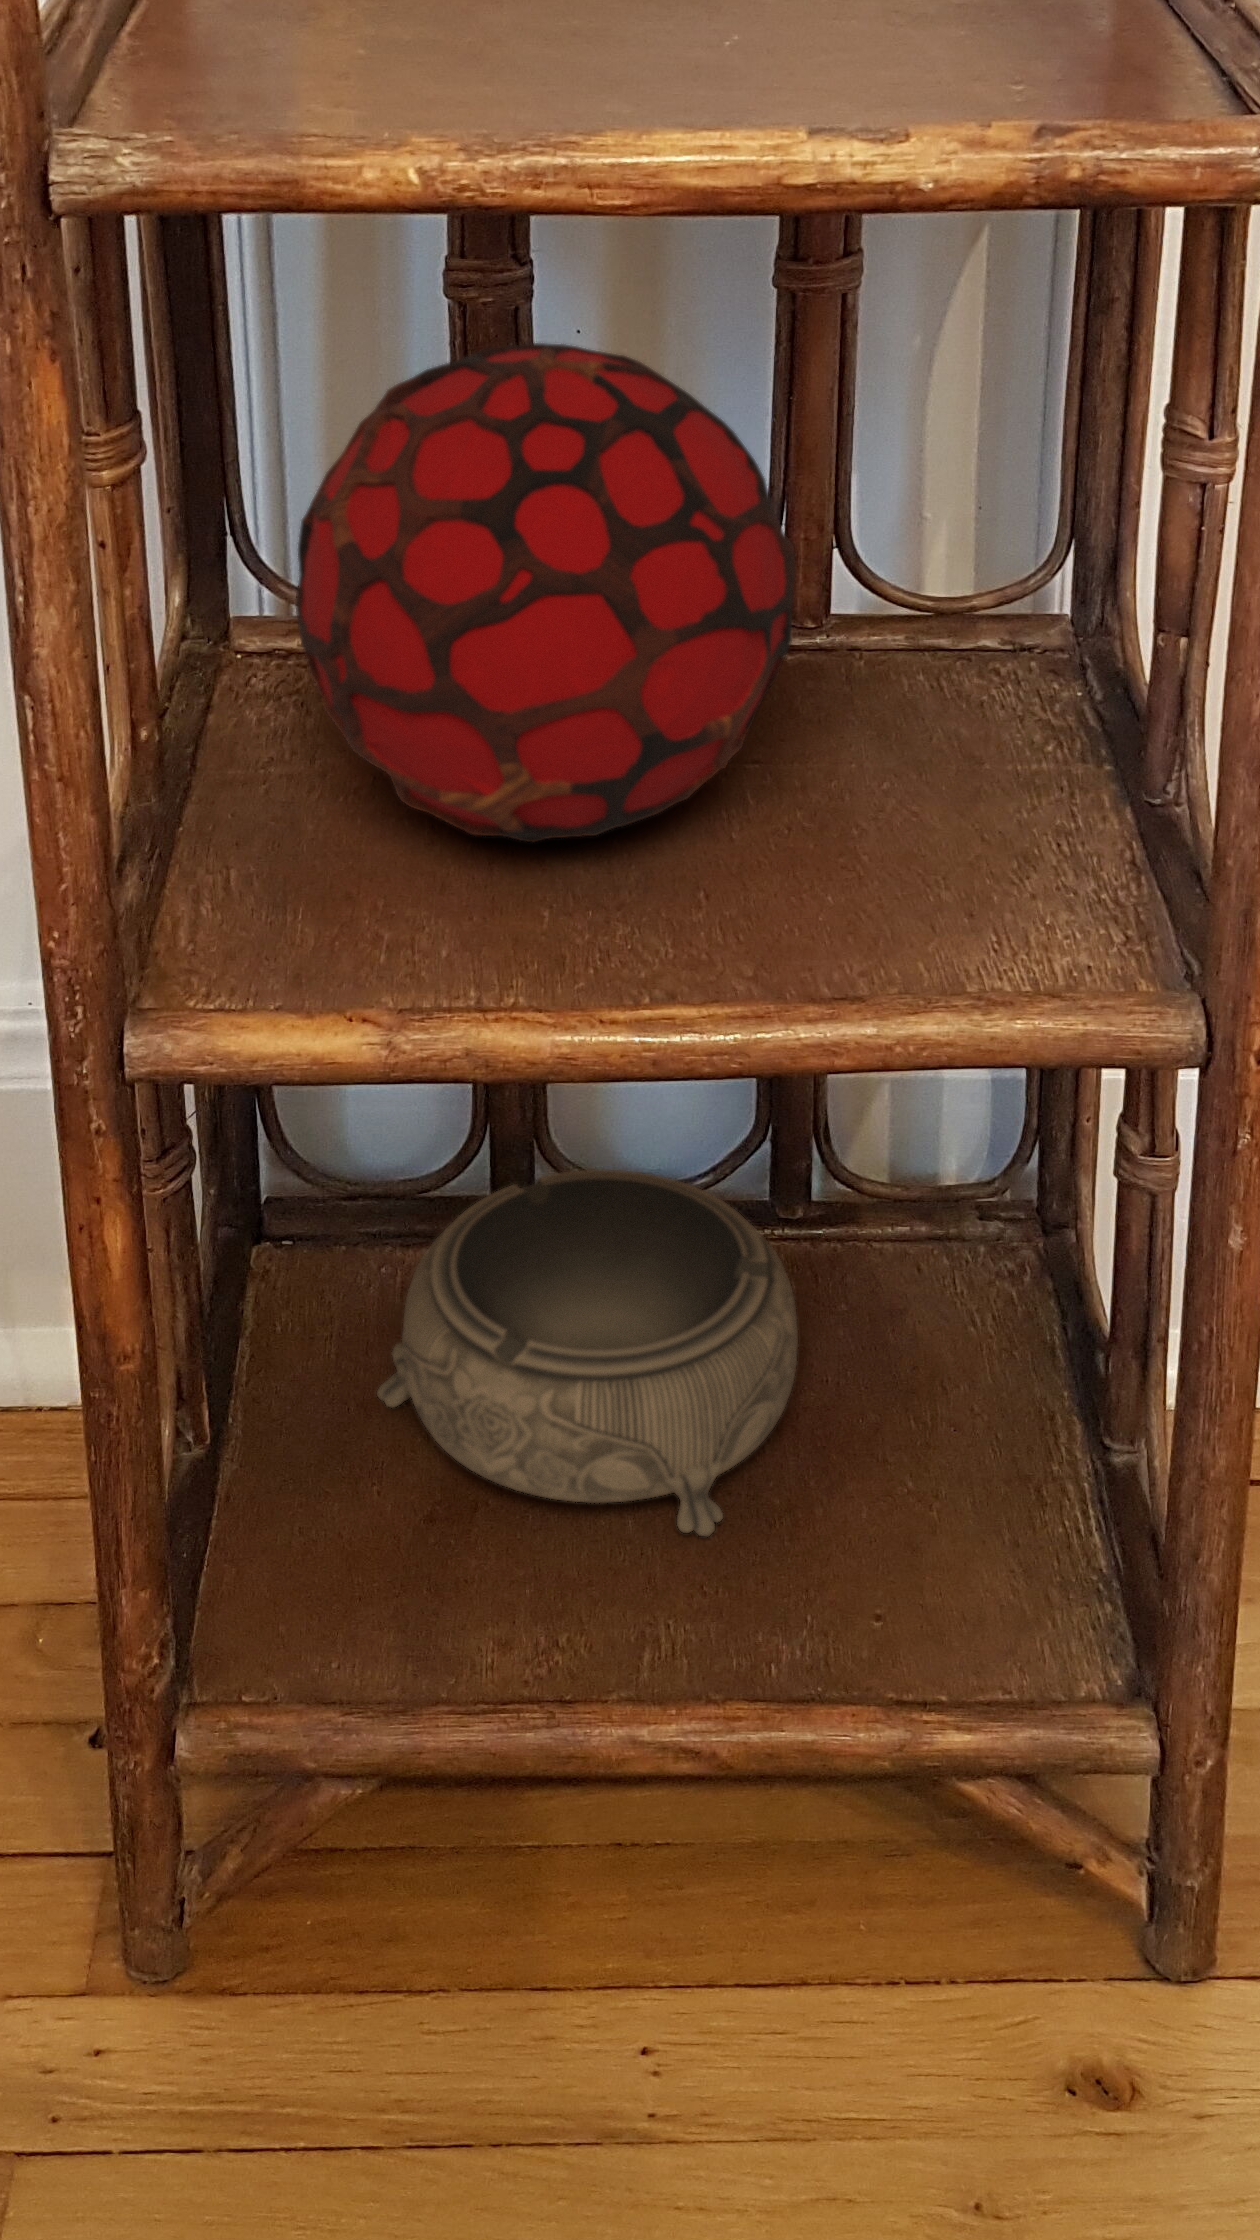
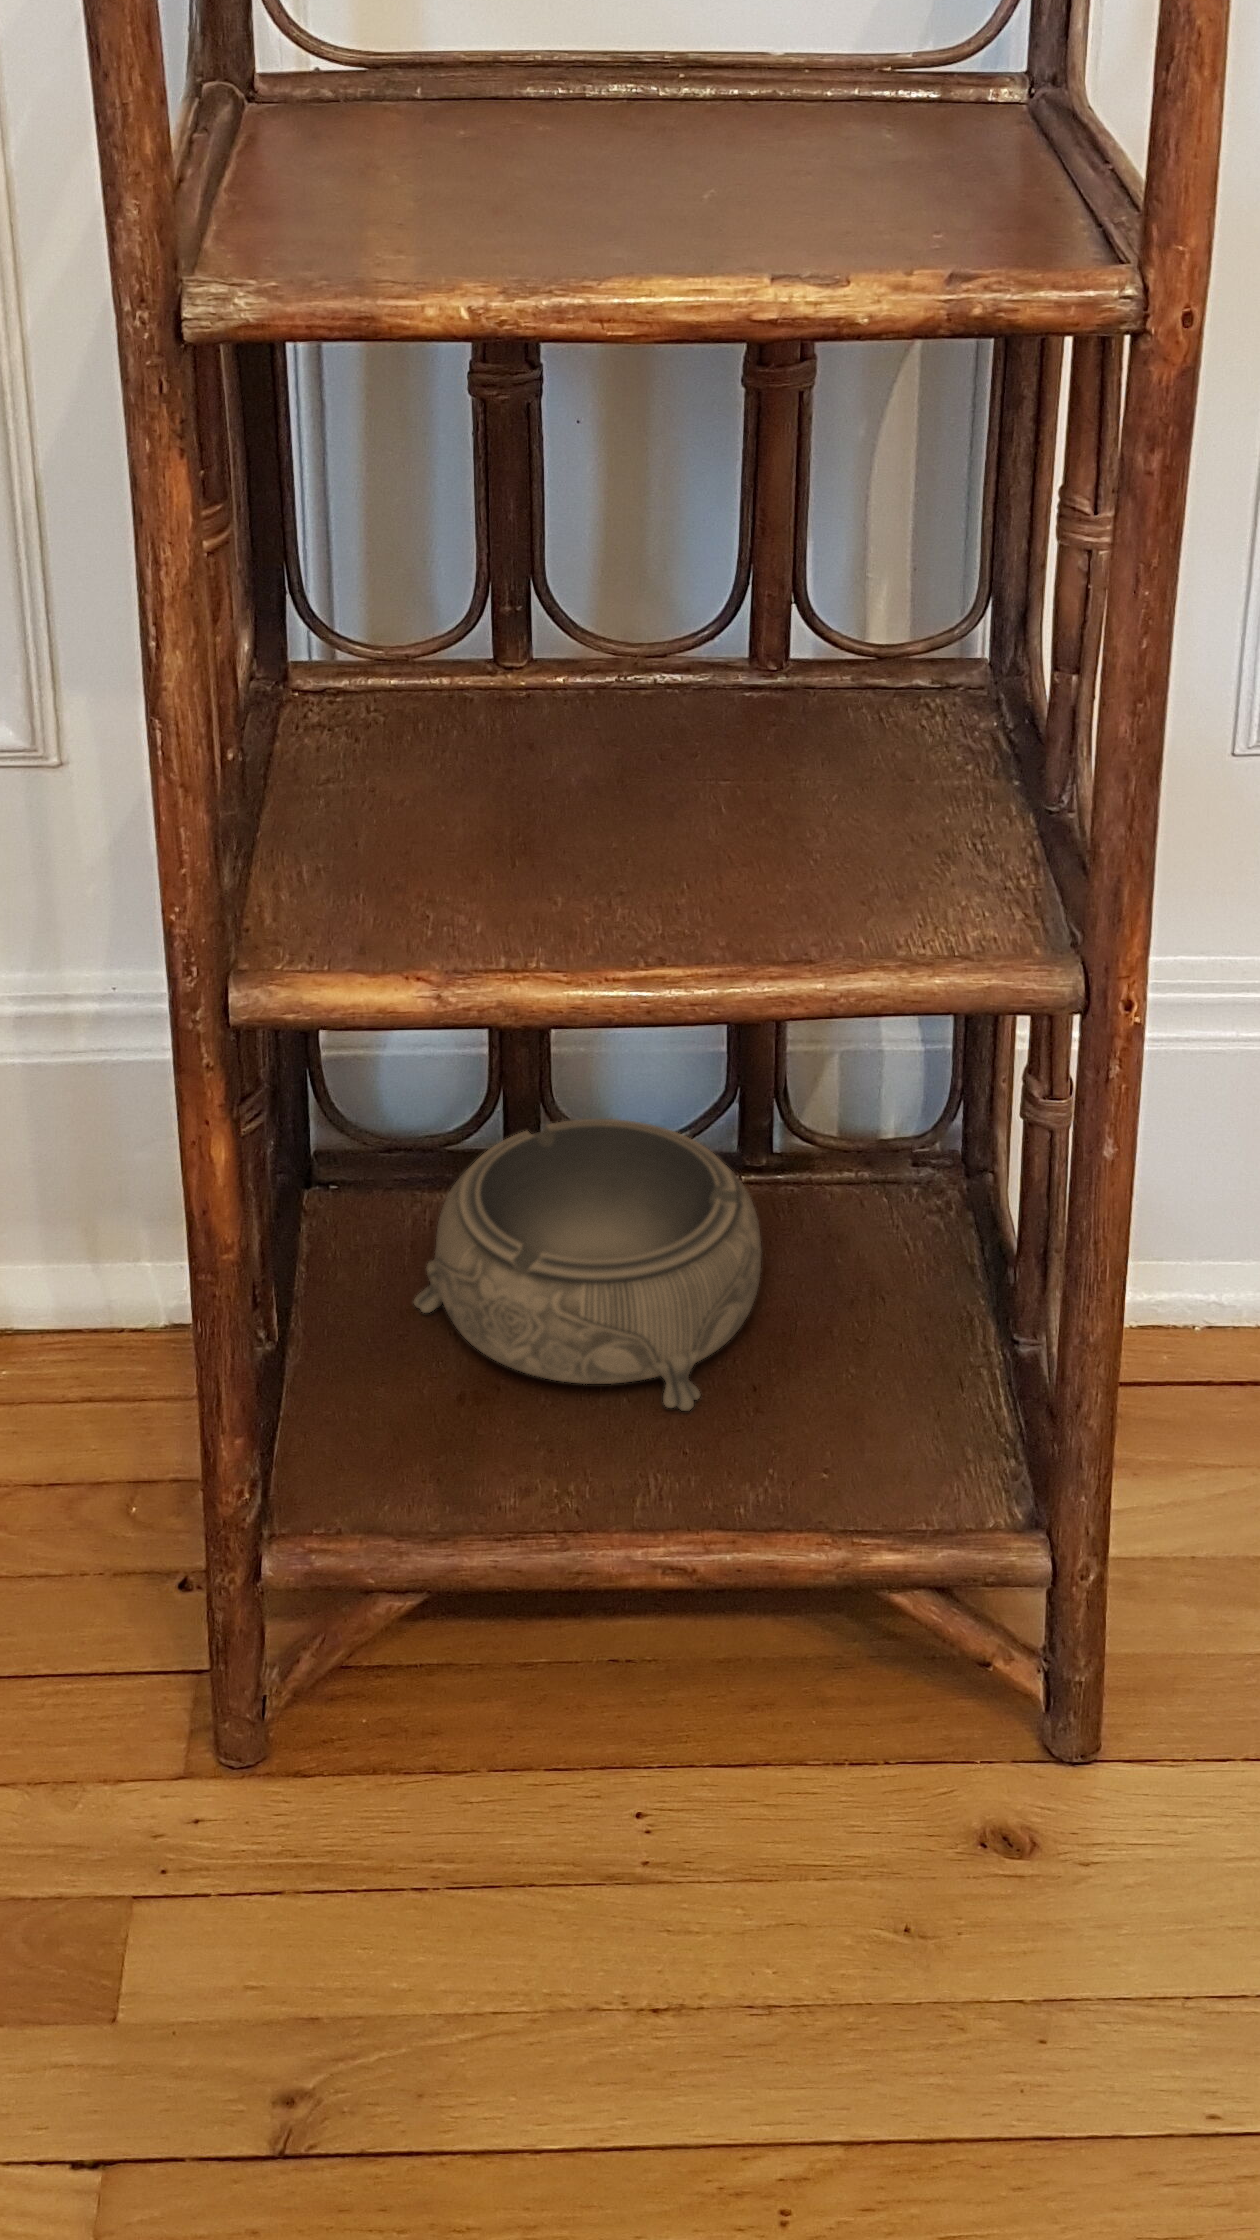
decorative orb: present [295,343,795,842] -> none [355,437,760,841]

